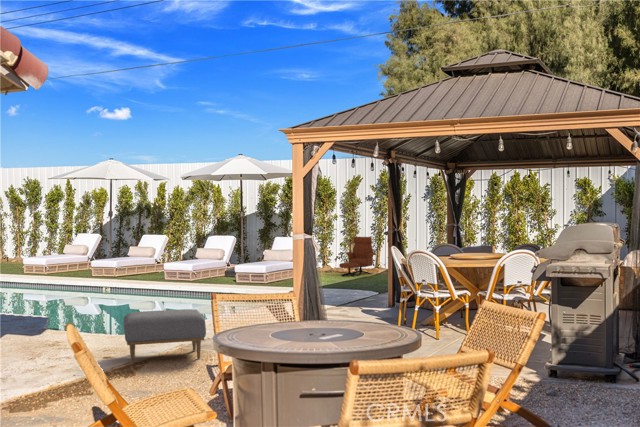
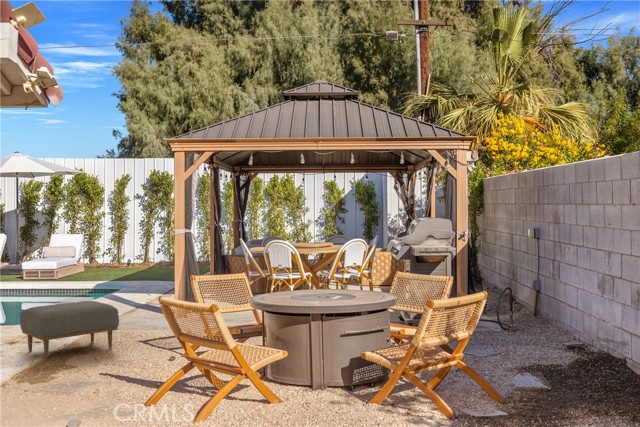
lounge chair: present [339,237,375,277] -> none [114,233,146,270]

